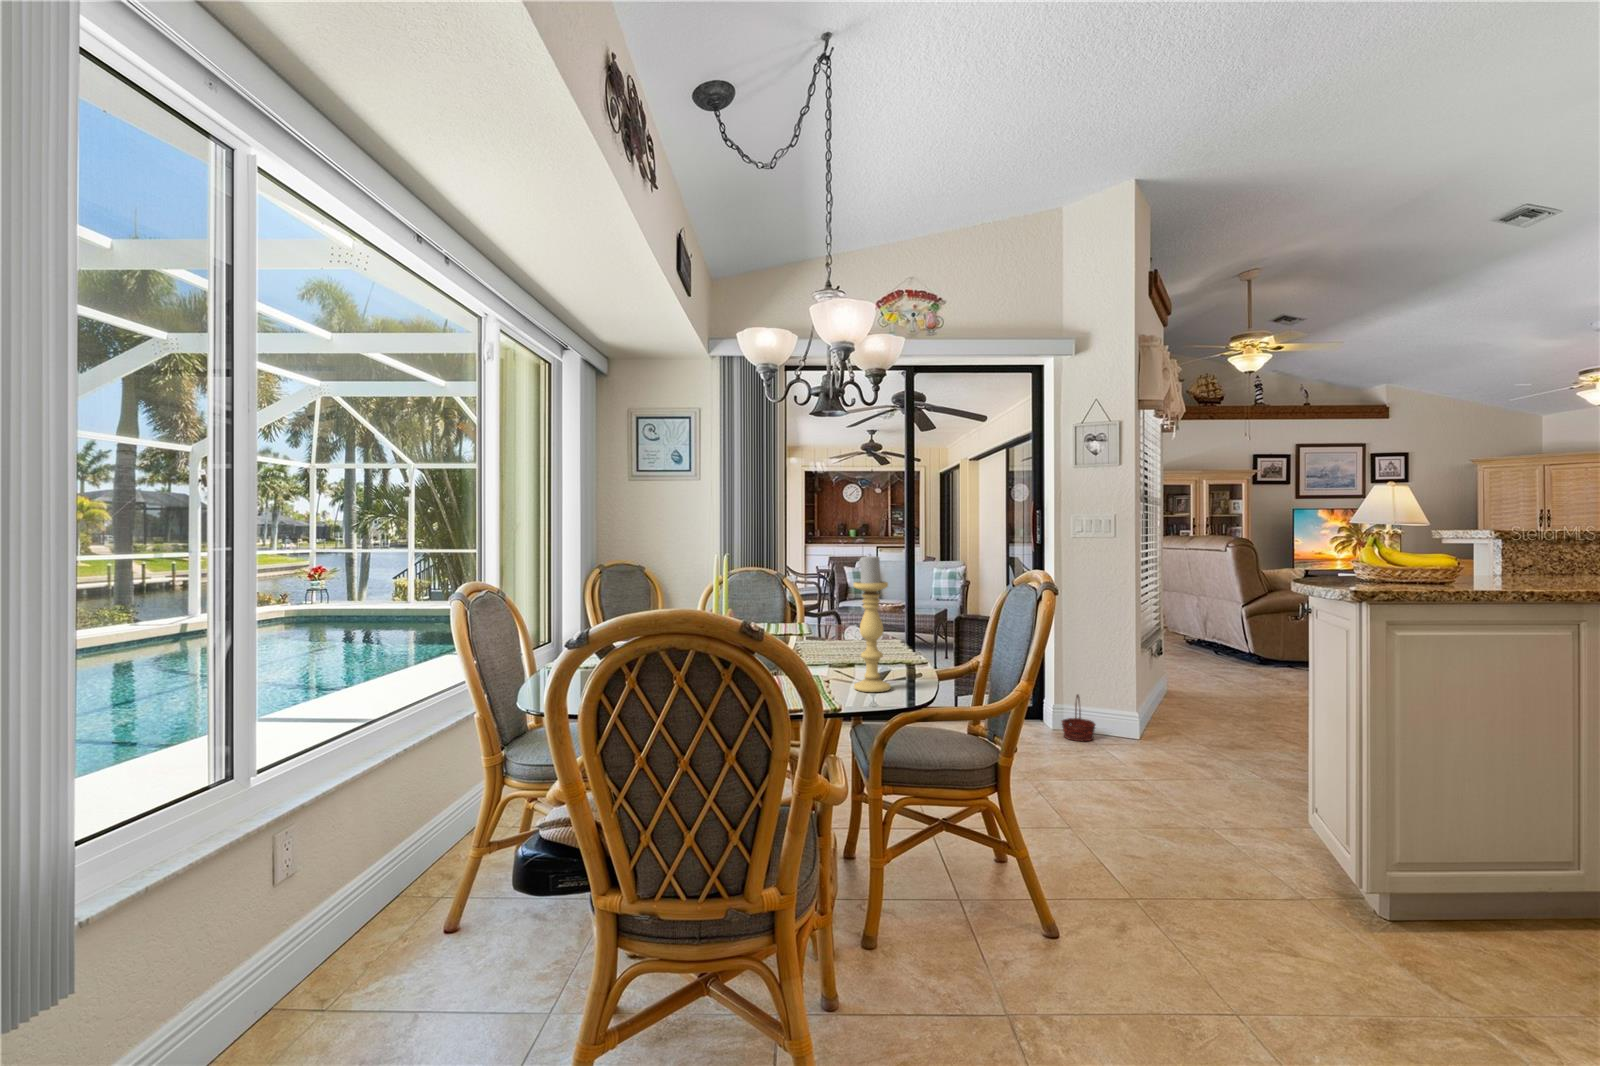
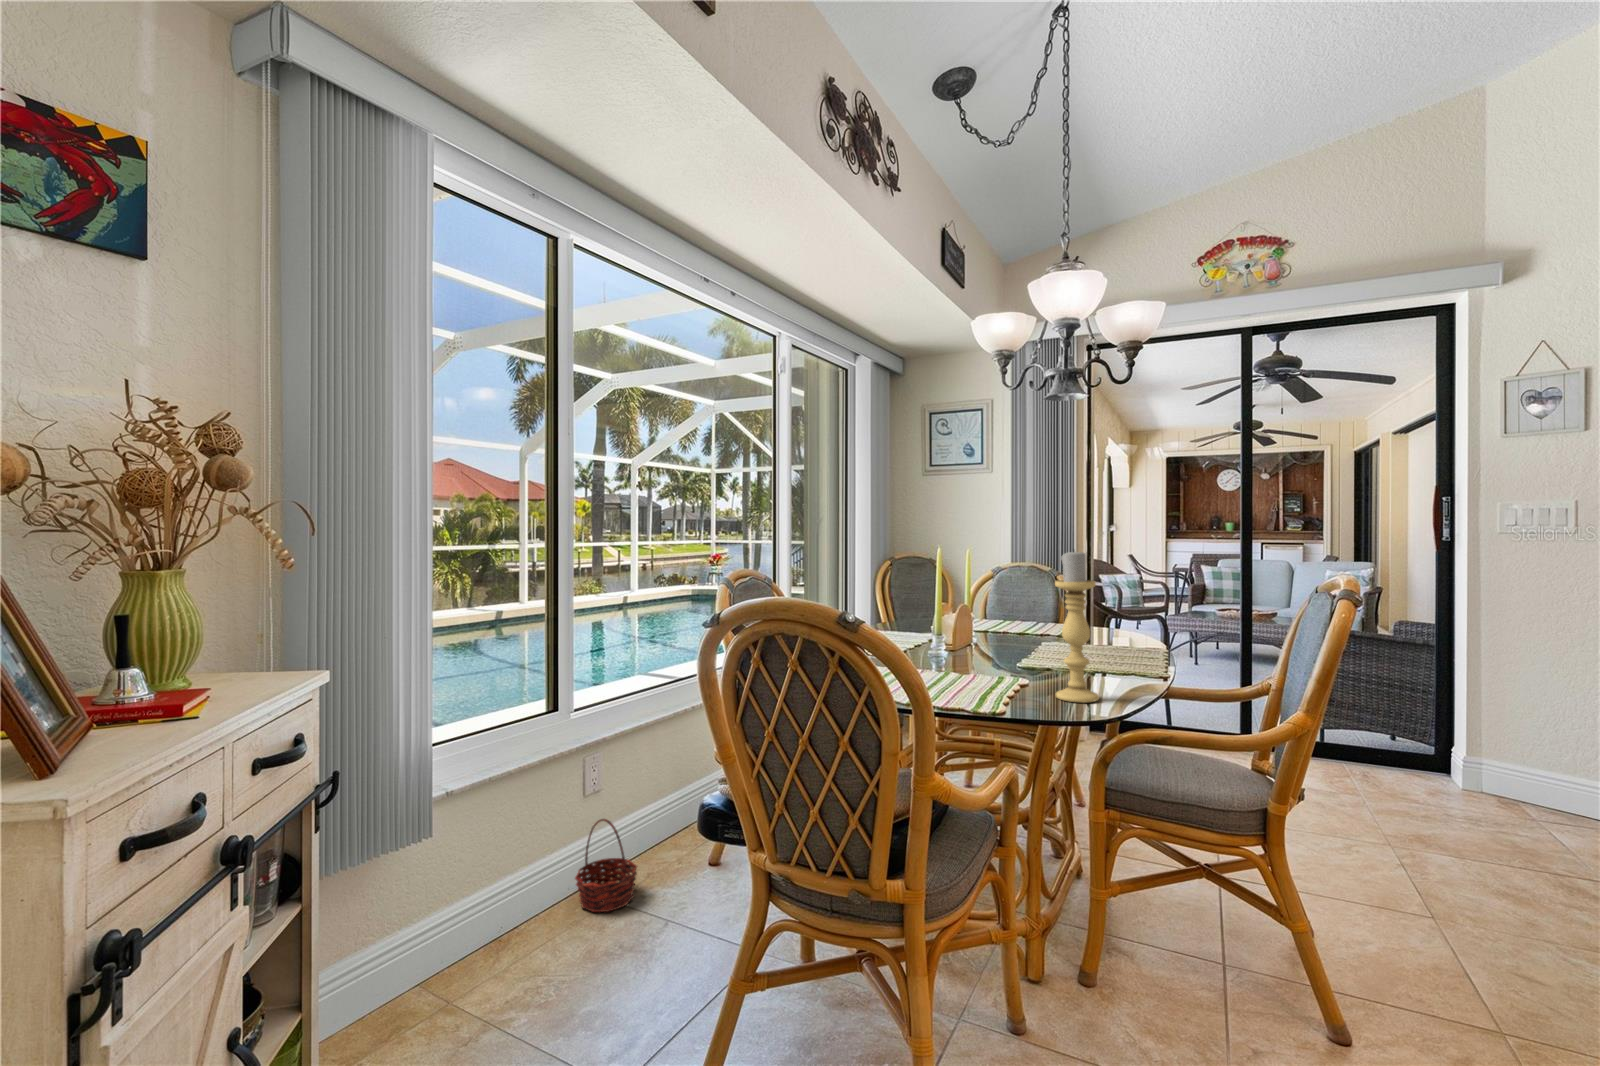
basket: present [1062,695,1096,741] -> present [575,819,637,912]

